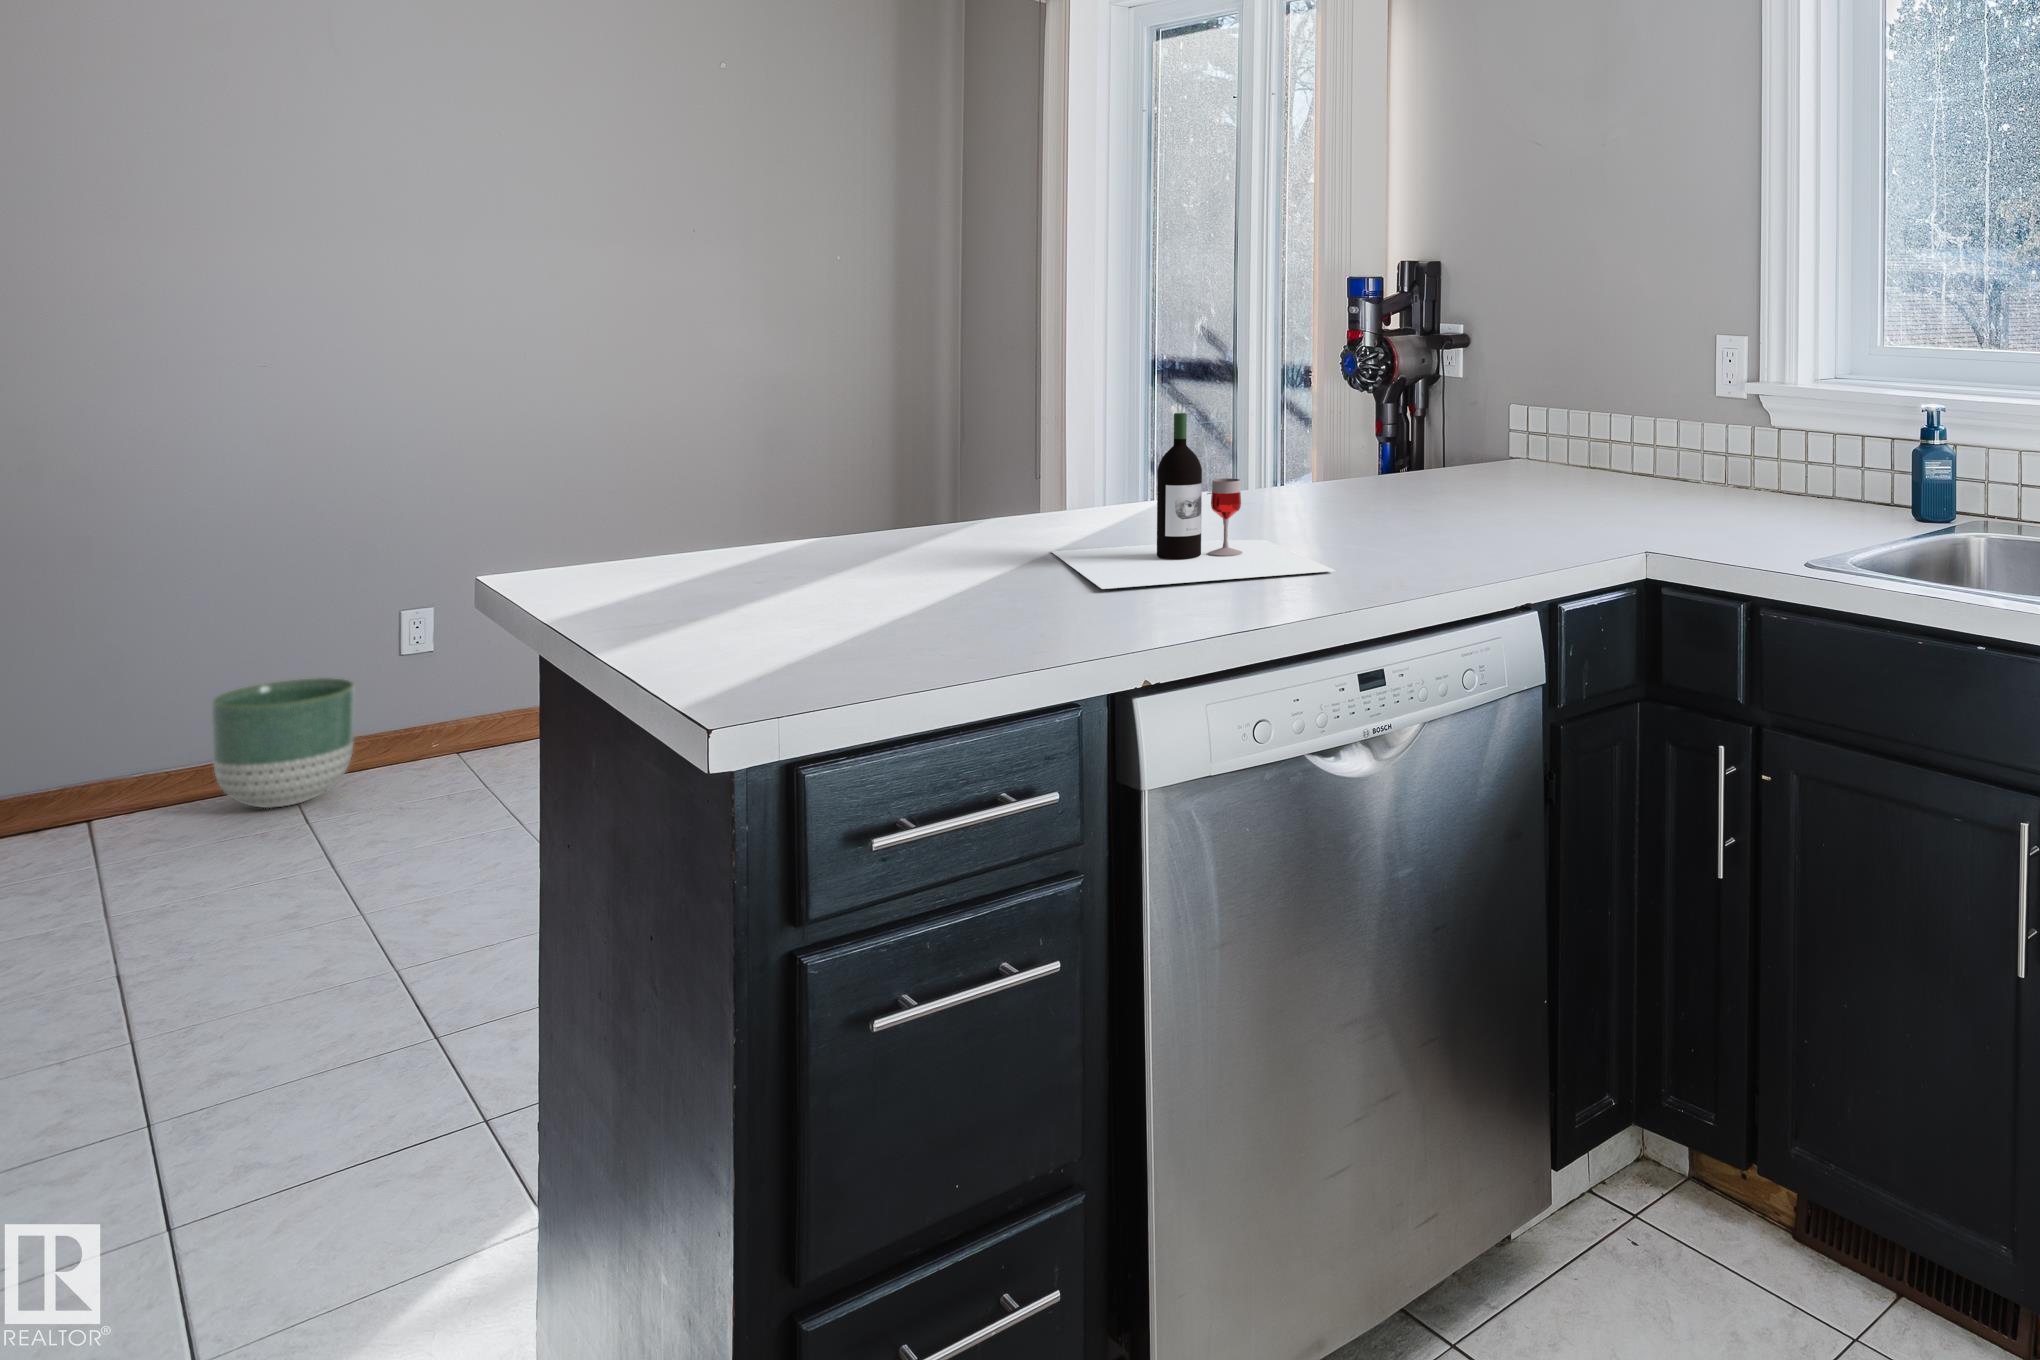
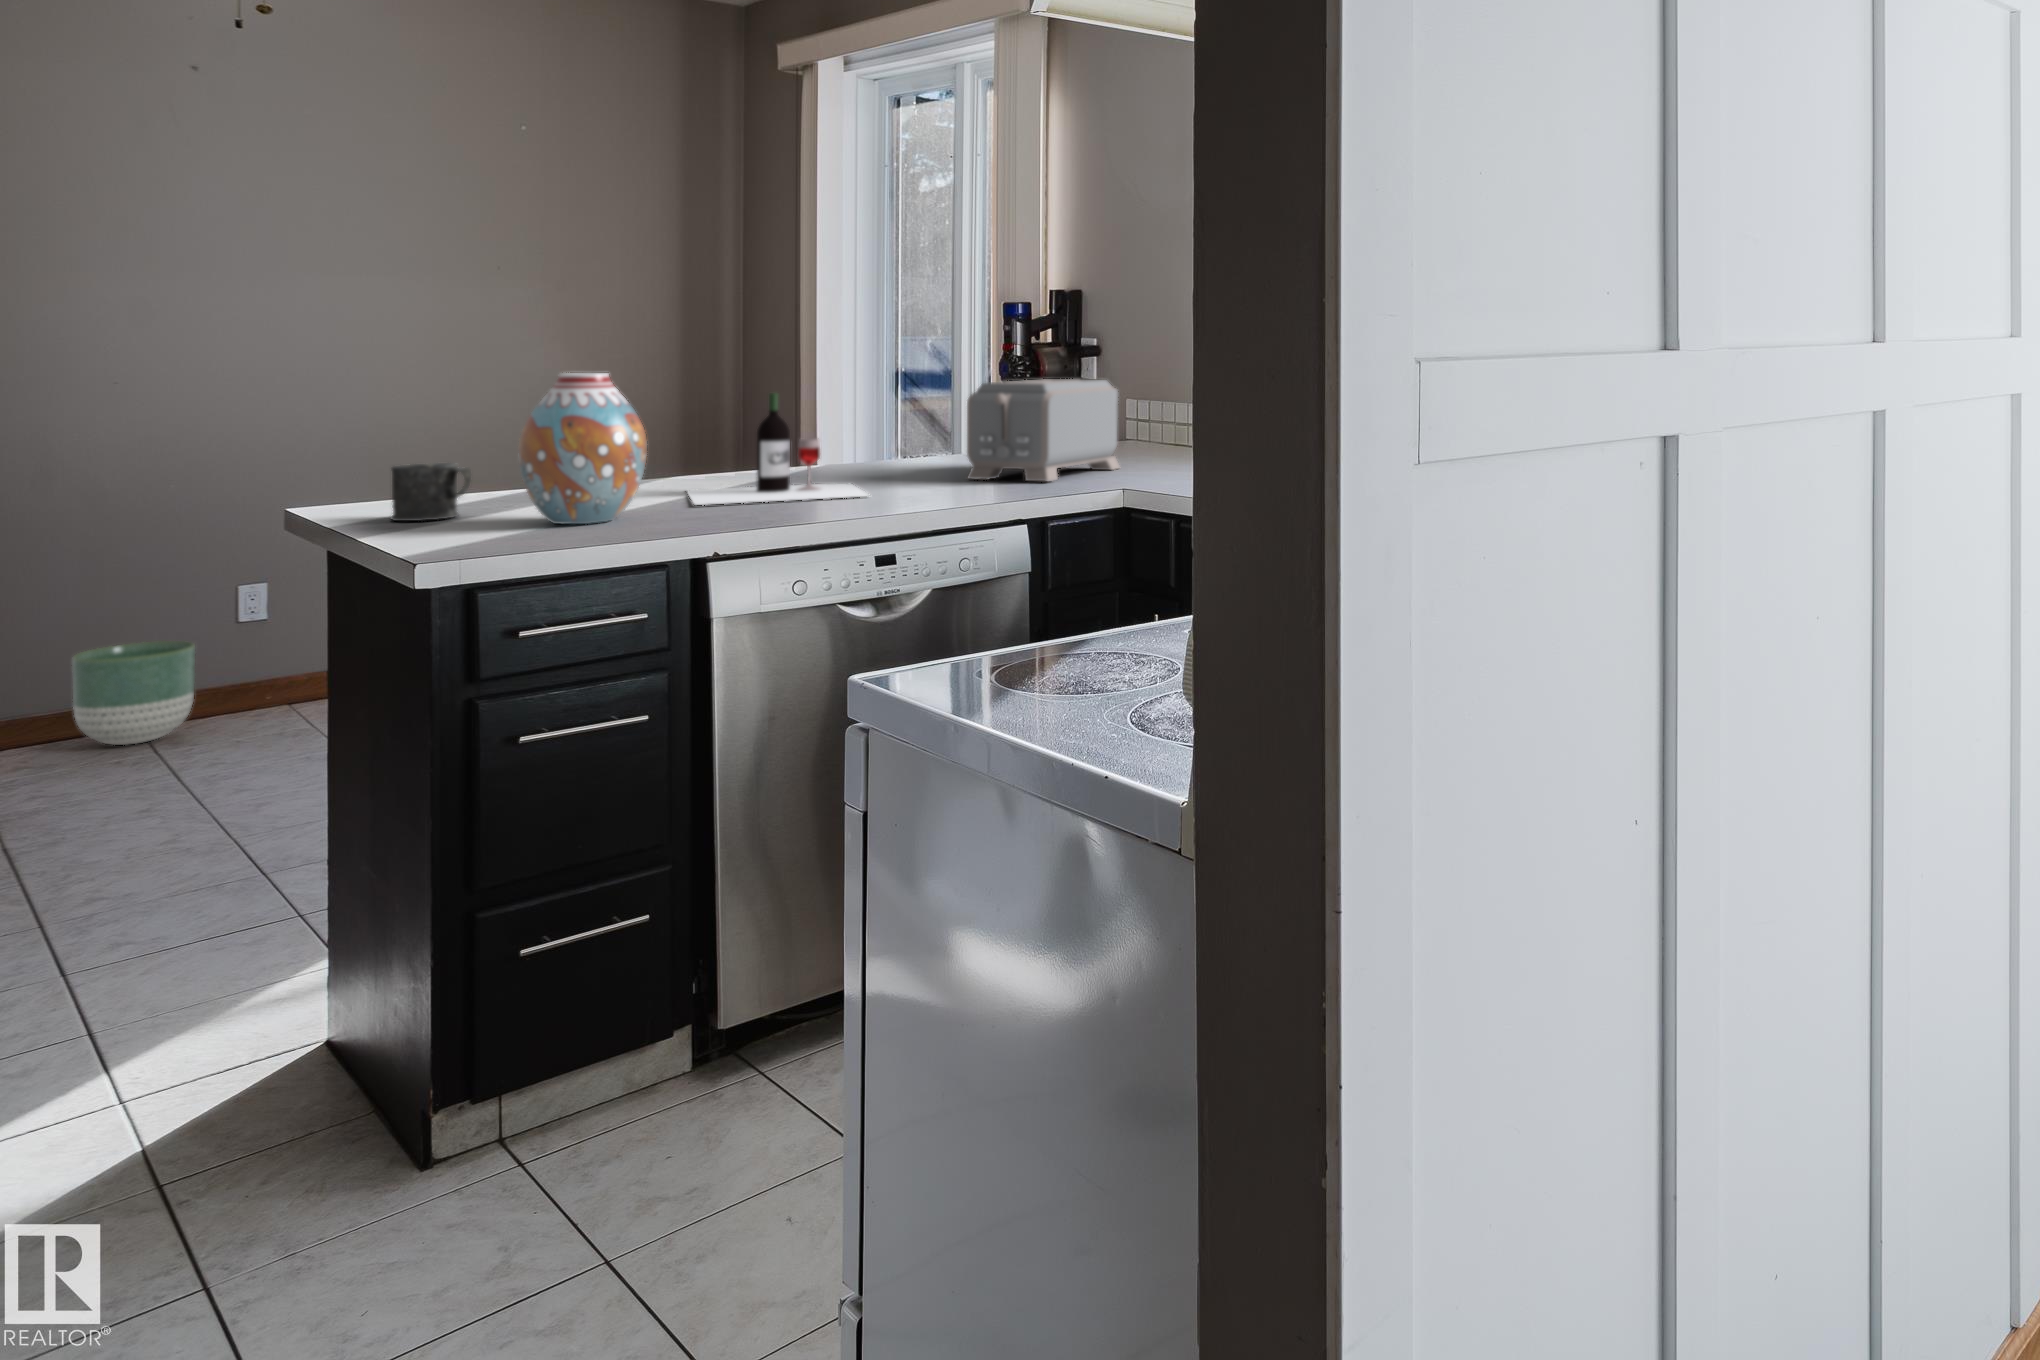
toaster: none [1419,388,1594,541] -> present [967,379,1119,481]
vase: none [875,392,1058,635] -> present [518,373,647,524]
mug: none [672,526,791,622] -> present [391,463,471,521]

